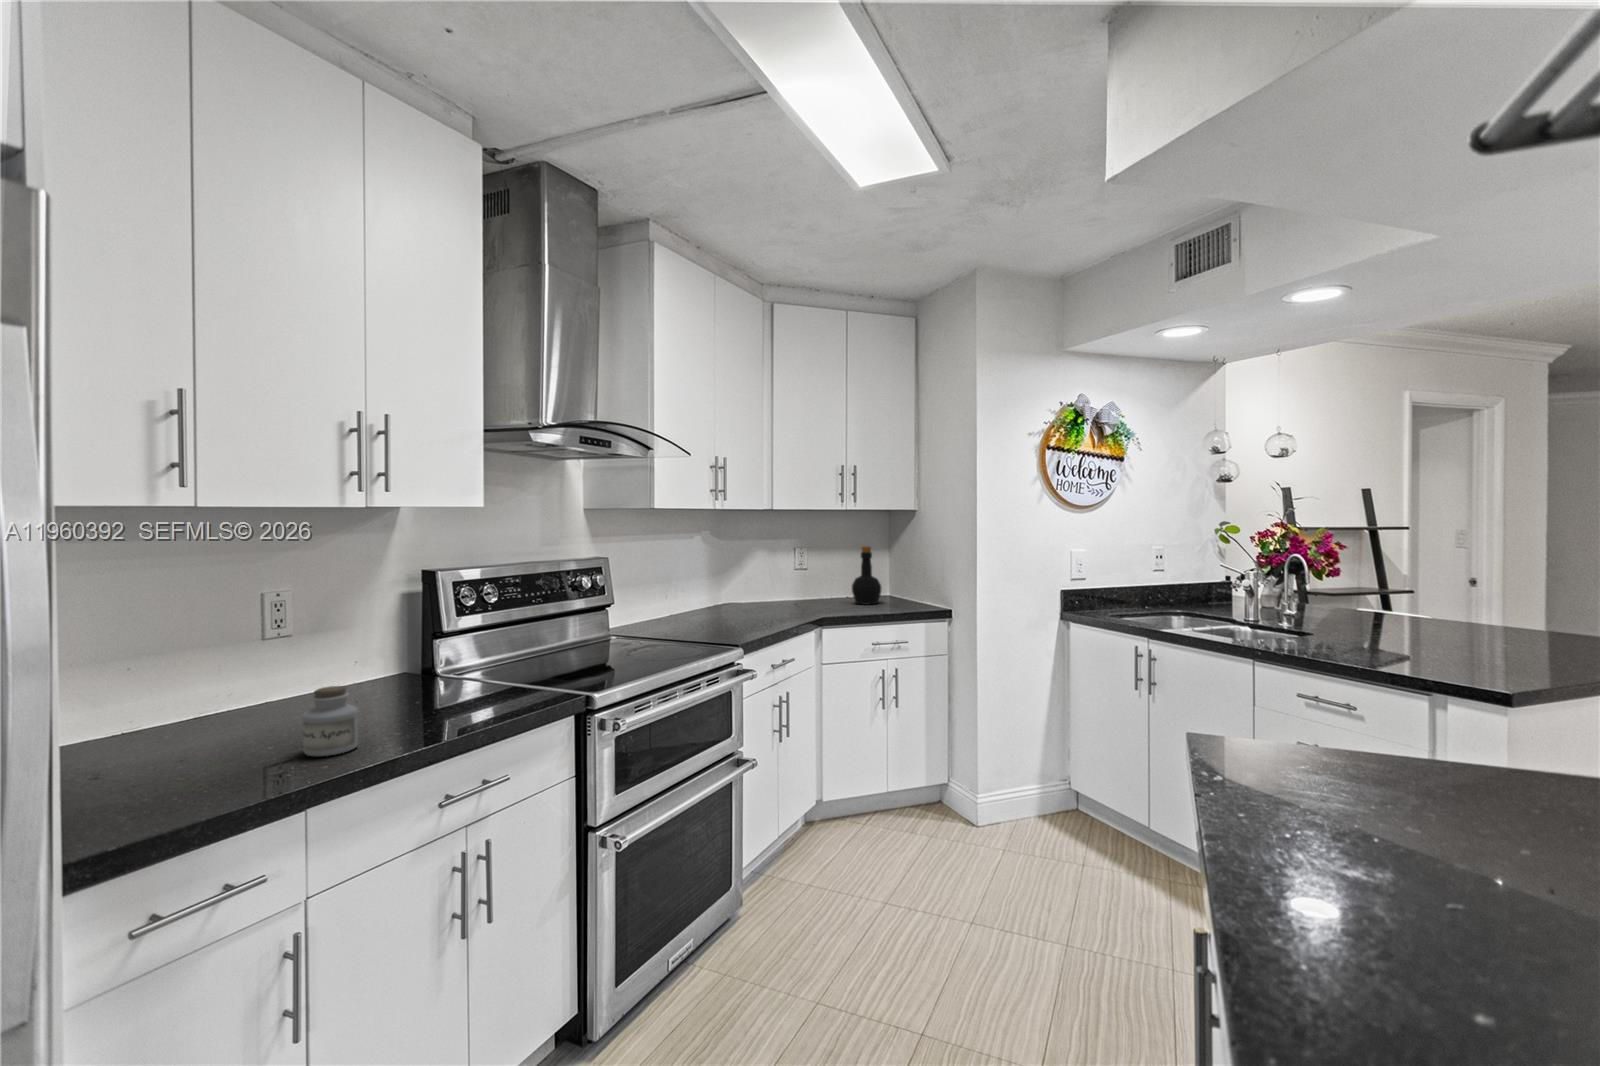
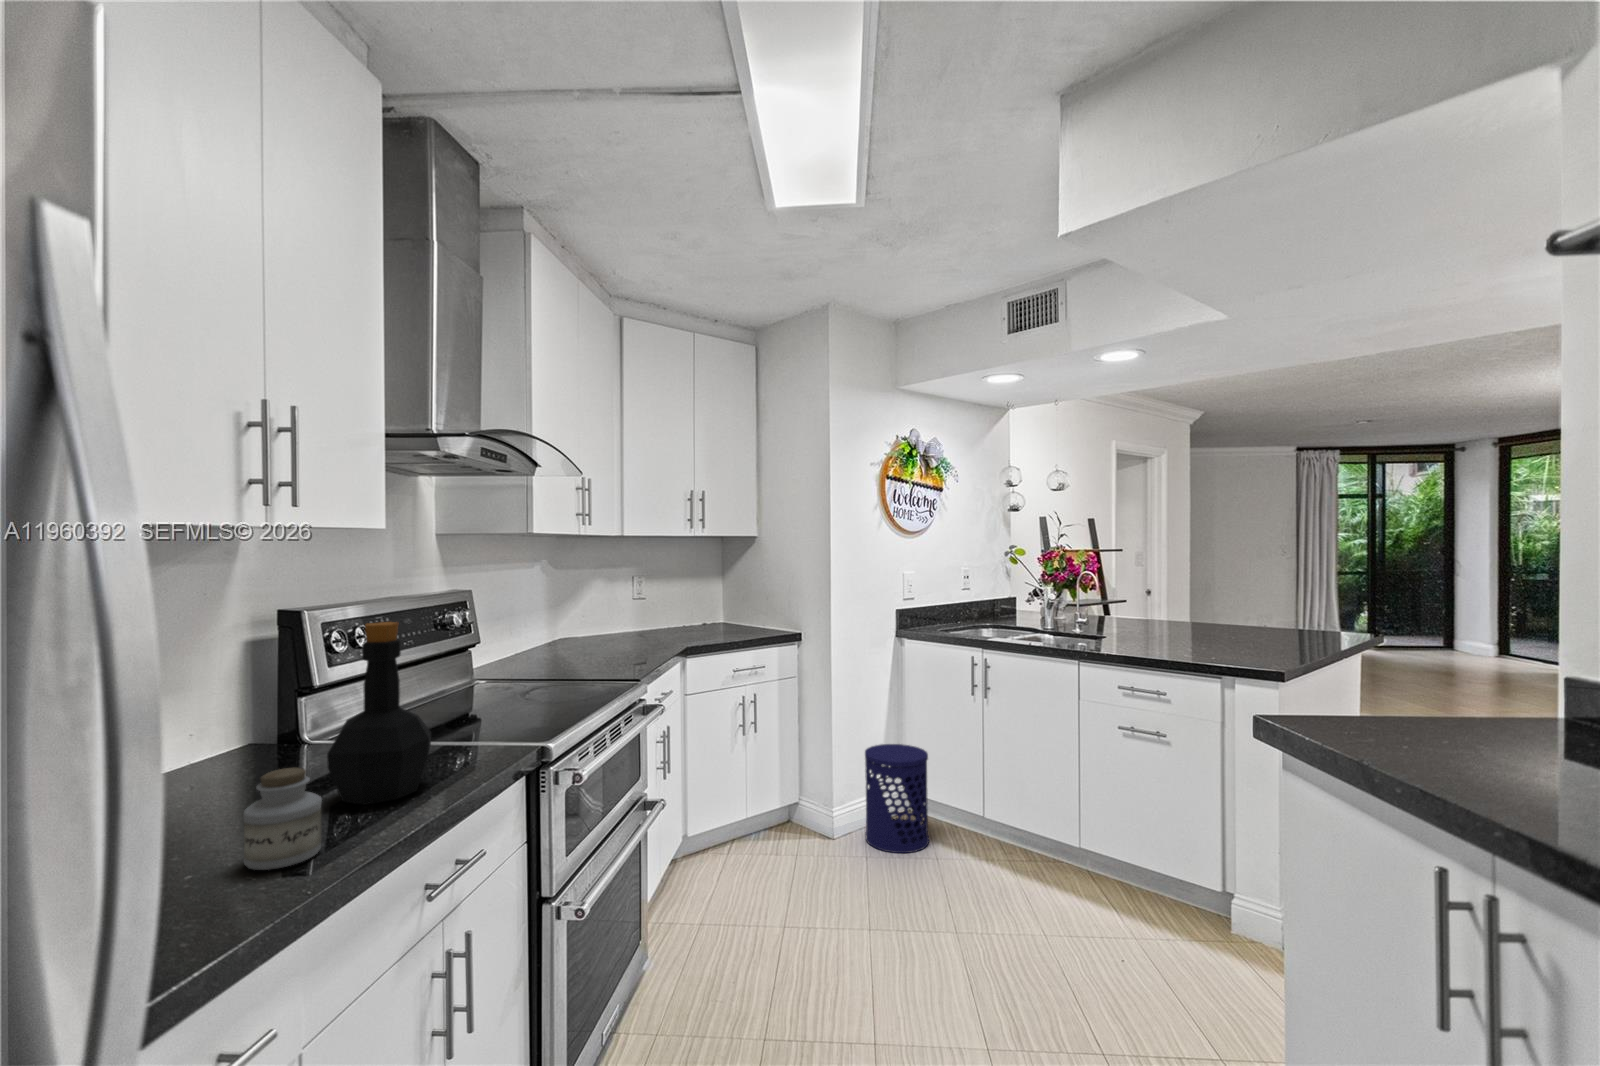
bottle: present [852,546,882,605] -> present [327,622,431,805]
waste bin: none [1010,735,1081,852] -> present [865,744,929,853]

